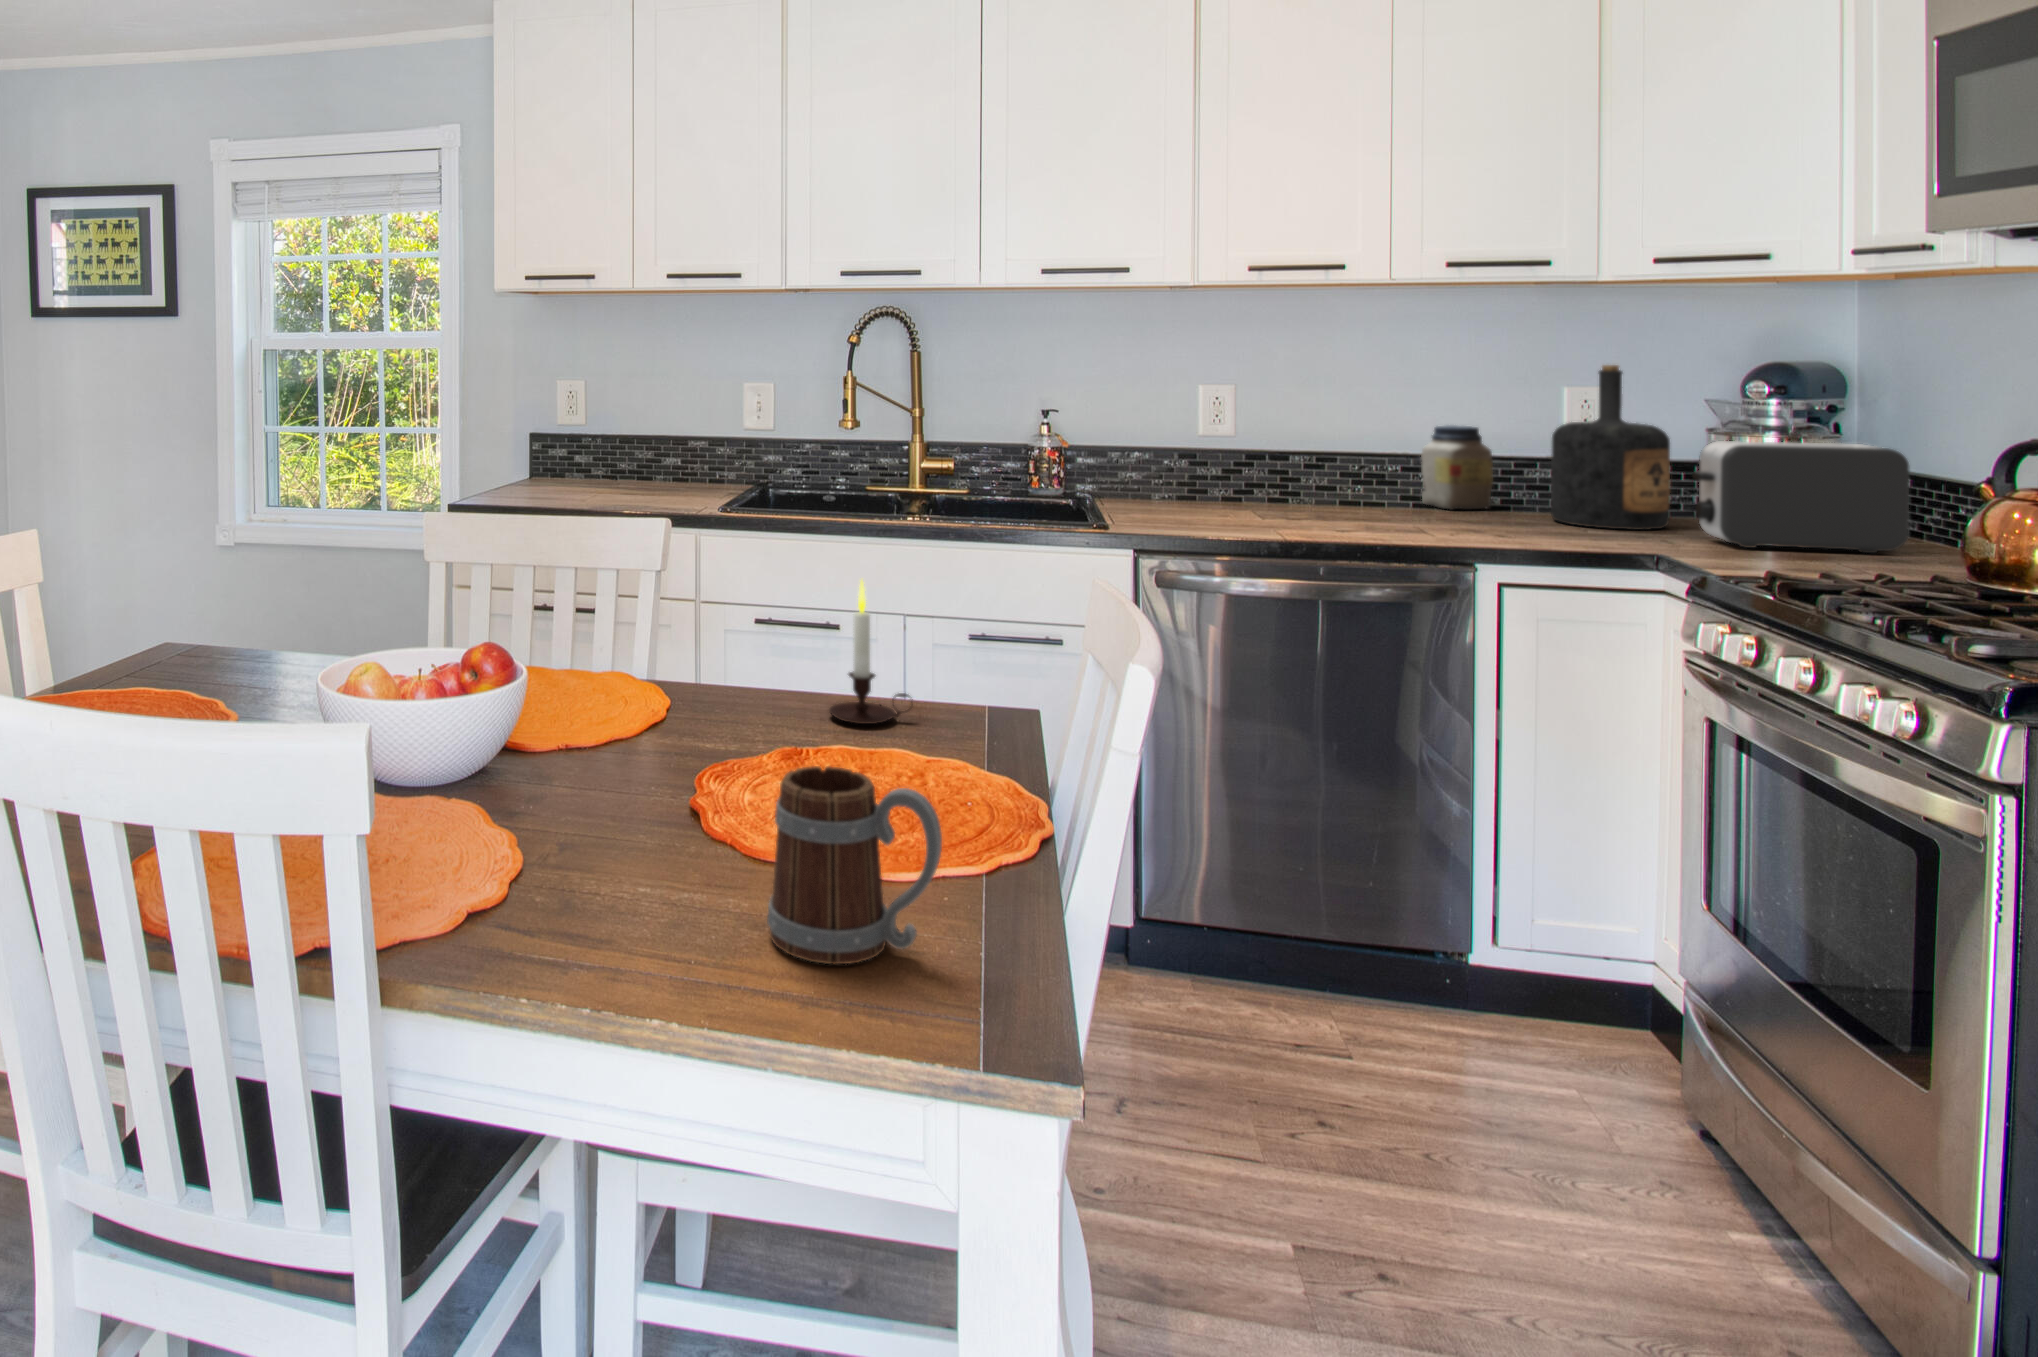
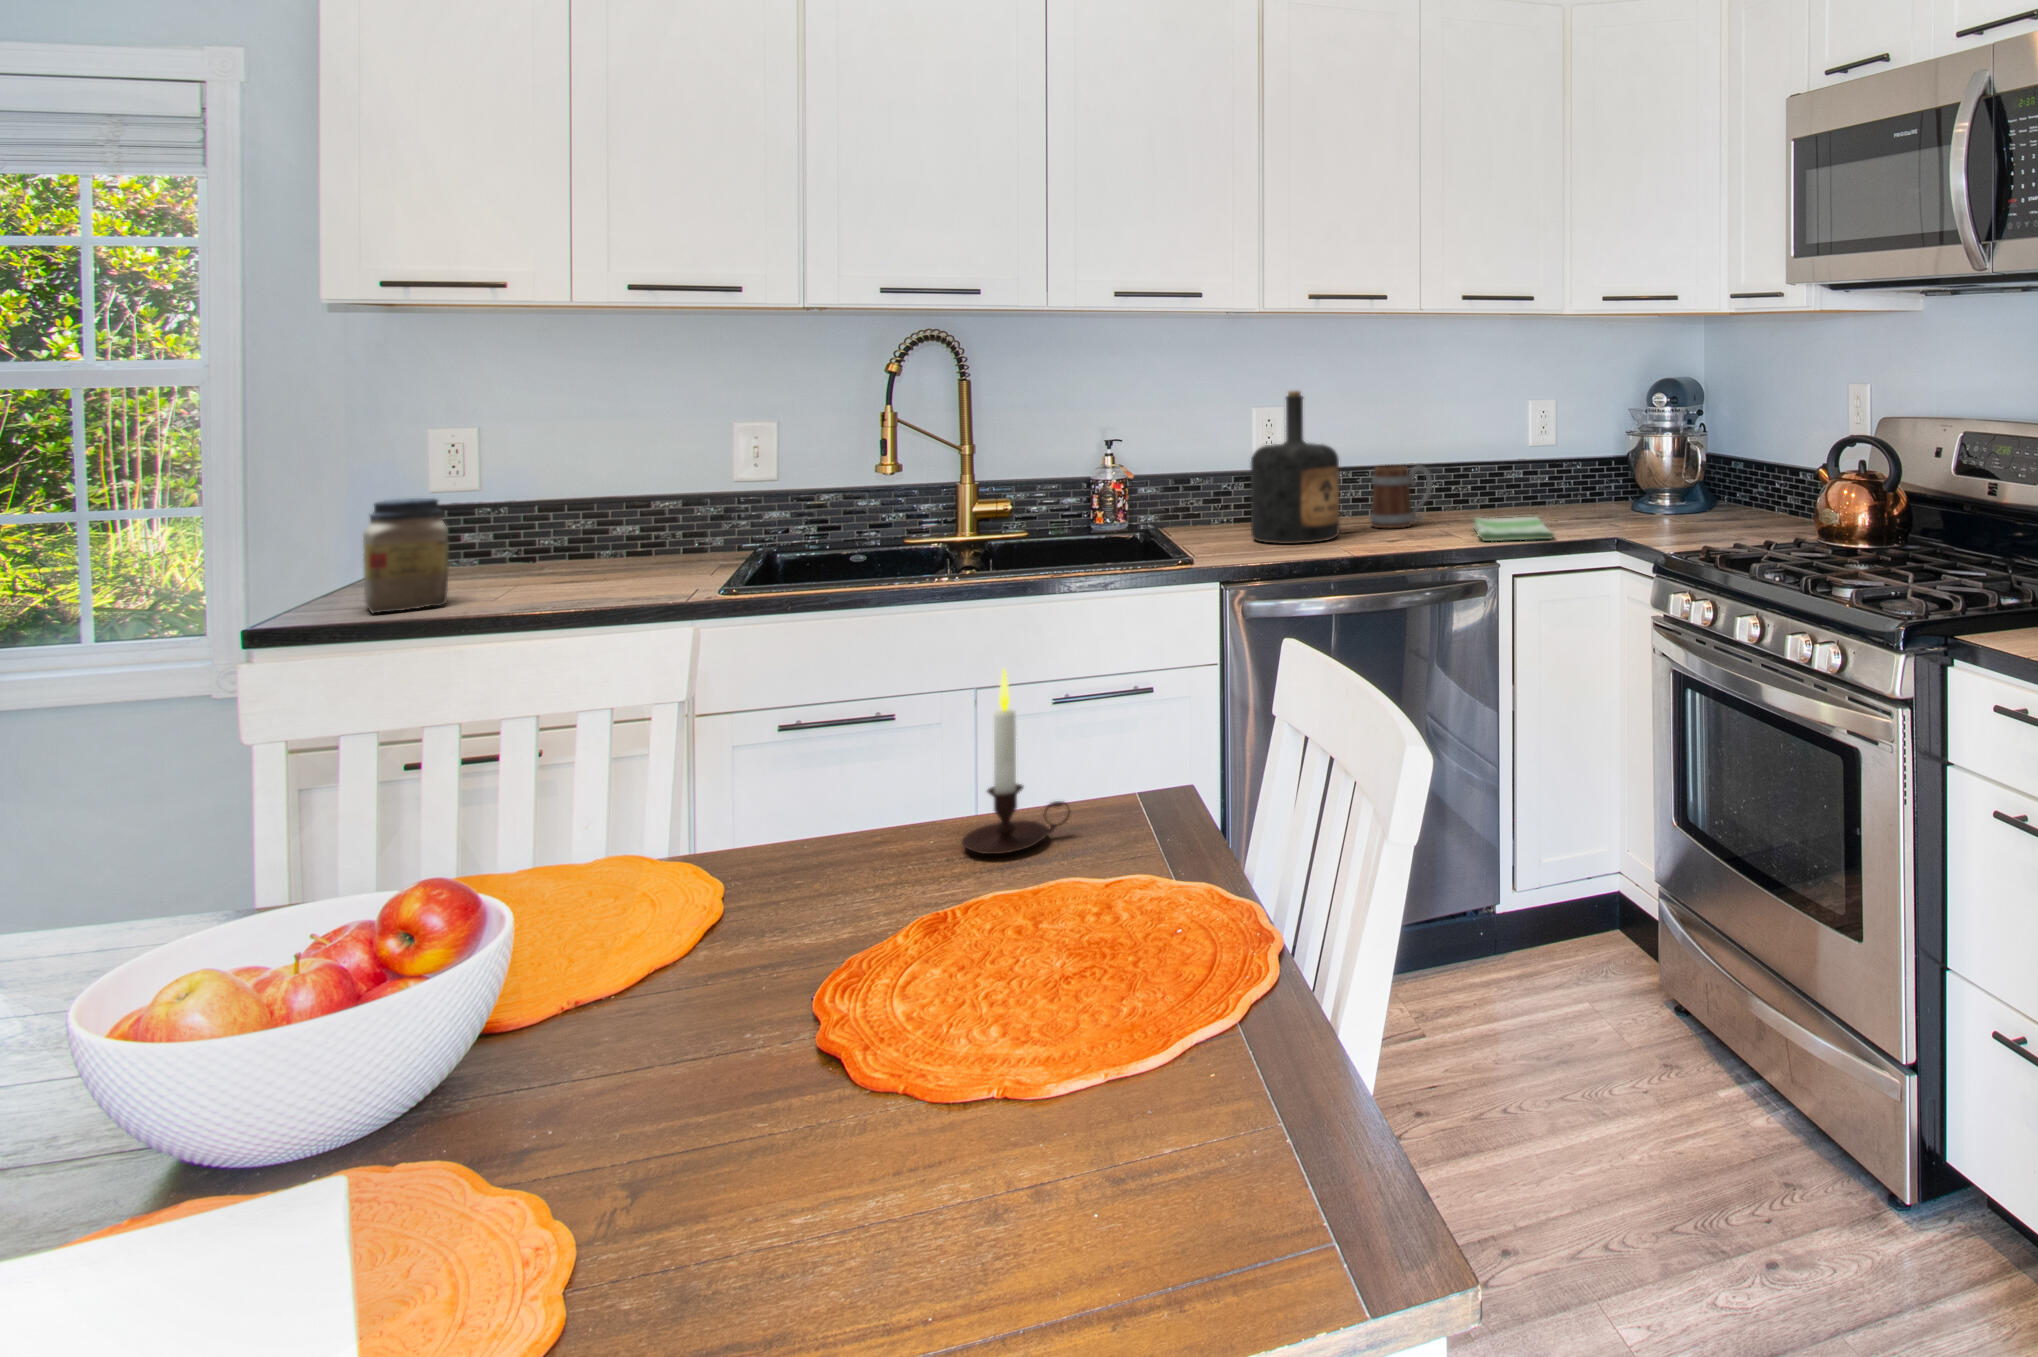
bottle: present [1551,365,1670,530] -> present [1251,391,1339,544]
jar: present [1421,425,1493,509] -> present [363,498,449,613]
toaster: present [1693,441,1909,553] -> none [1637,440,1761,527]
dish towel: none [1445,514,1552,544] -> present [1474,517,1554,541]
mug: present [767,766,942,964] -> present [1370,465,1432,528]

